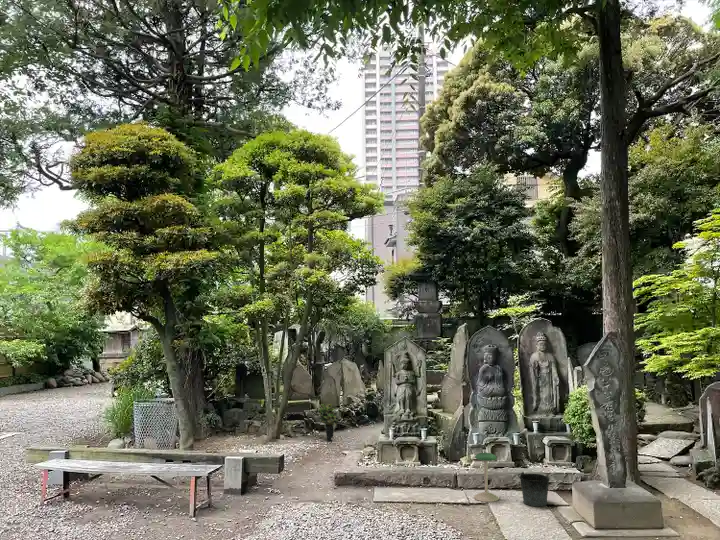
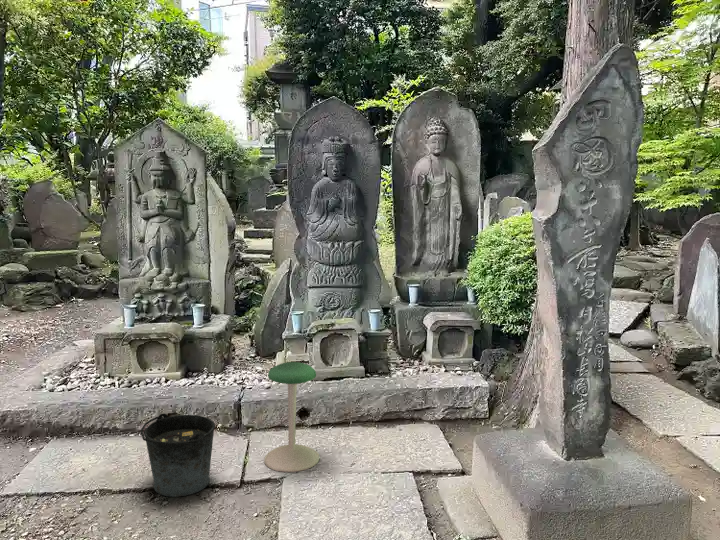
potted plant: present [318,404,338,441] -> none [42,254,84,320]
bucket: present [518,472,549,506] -> present [141,414,215,497]

